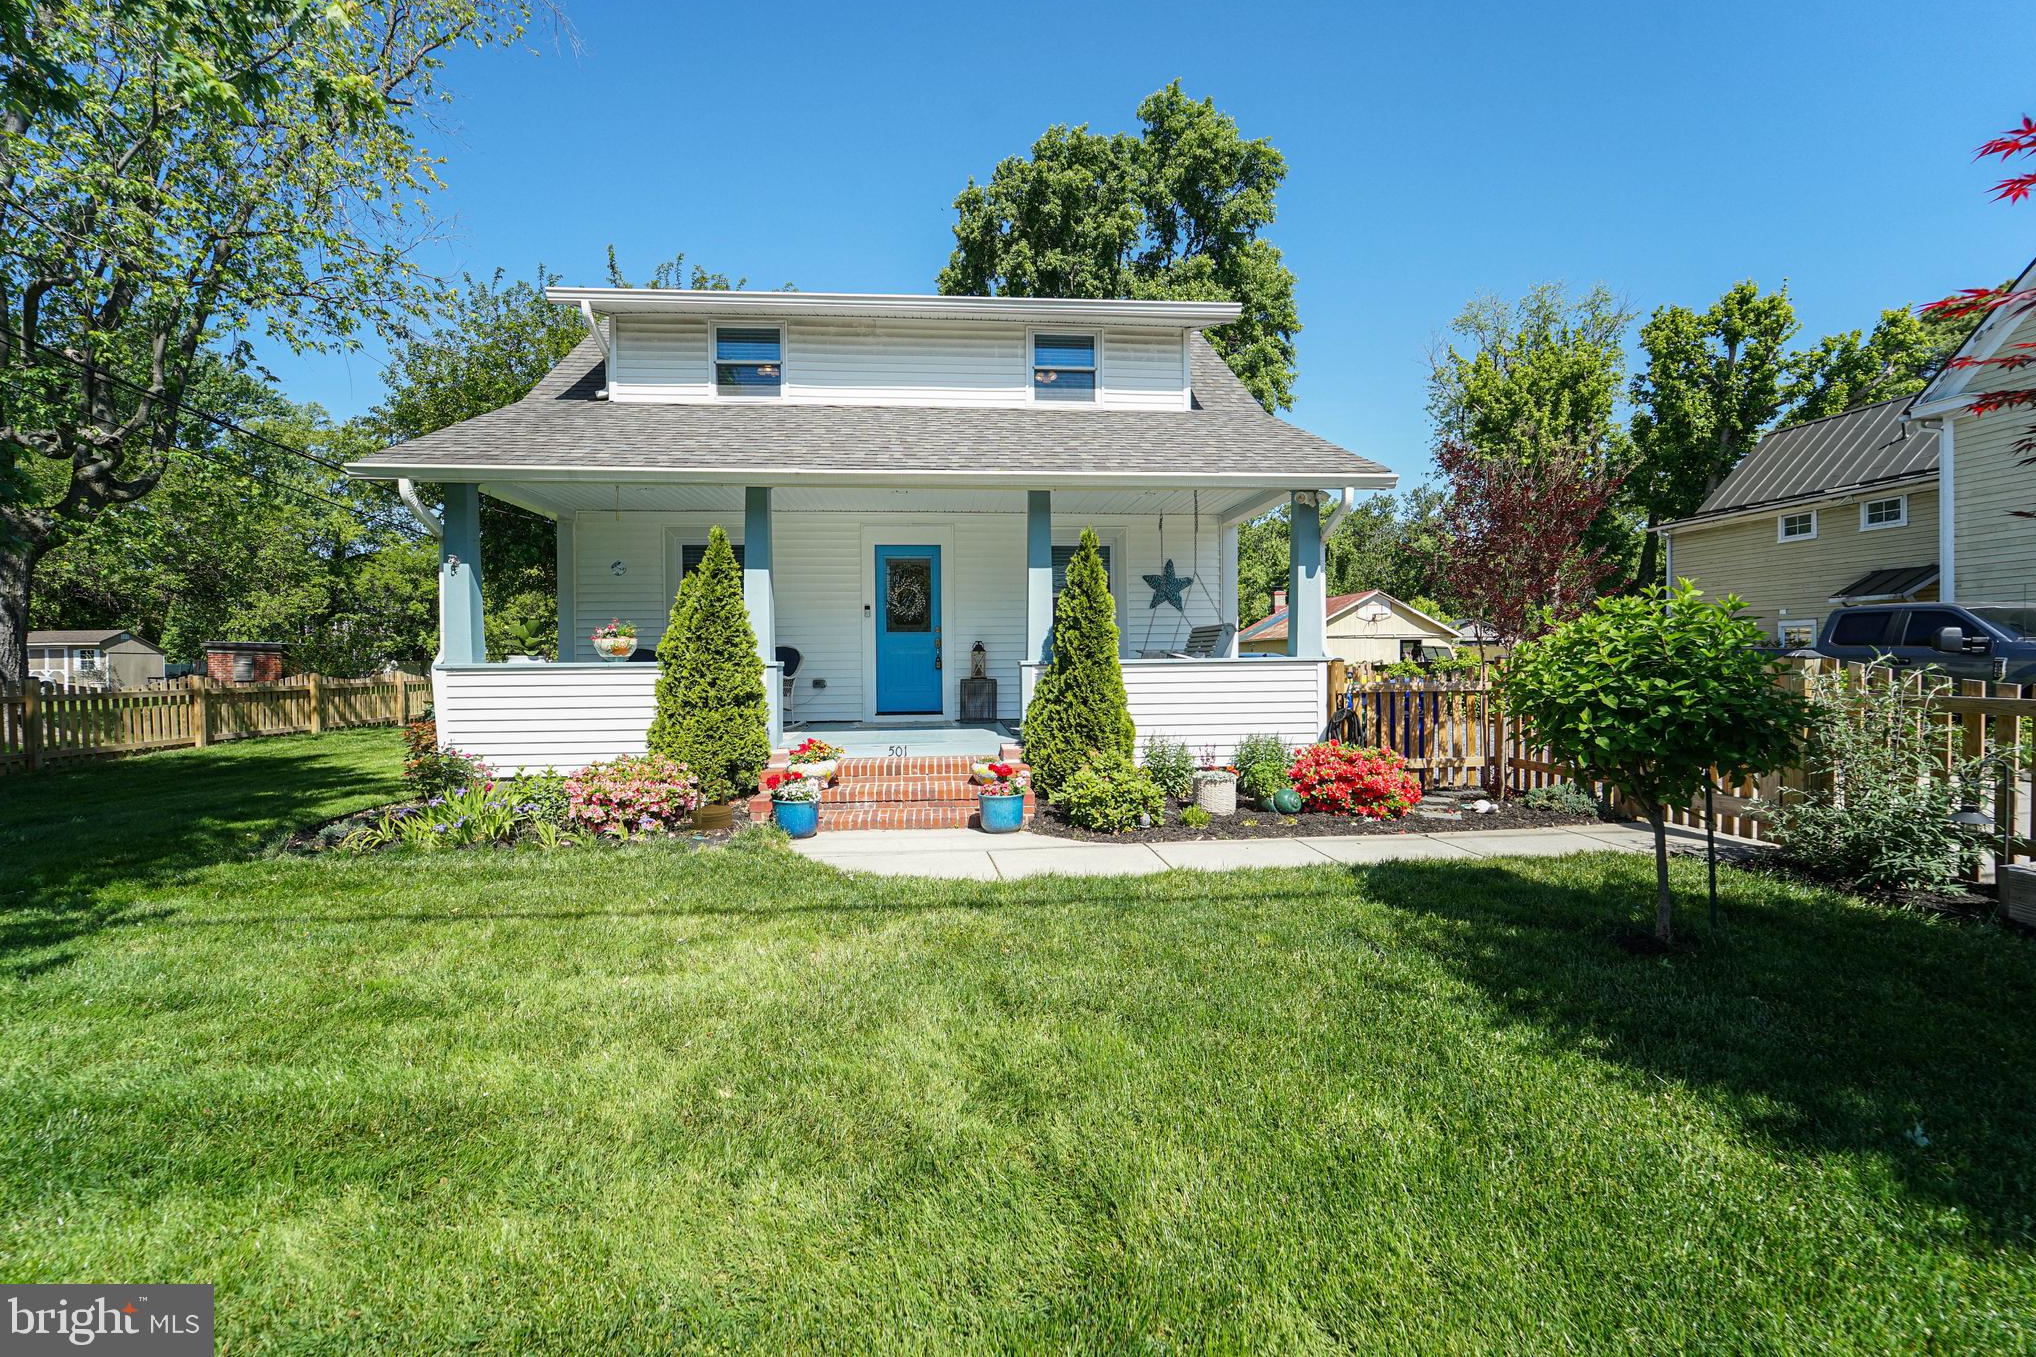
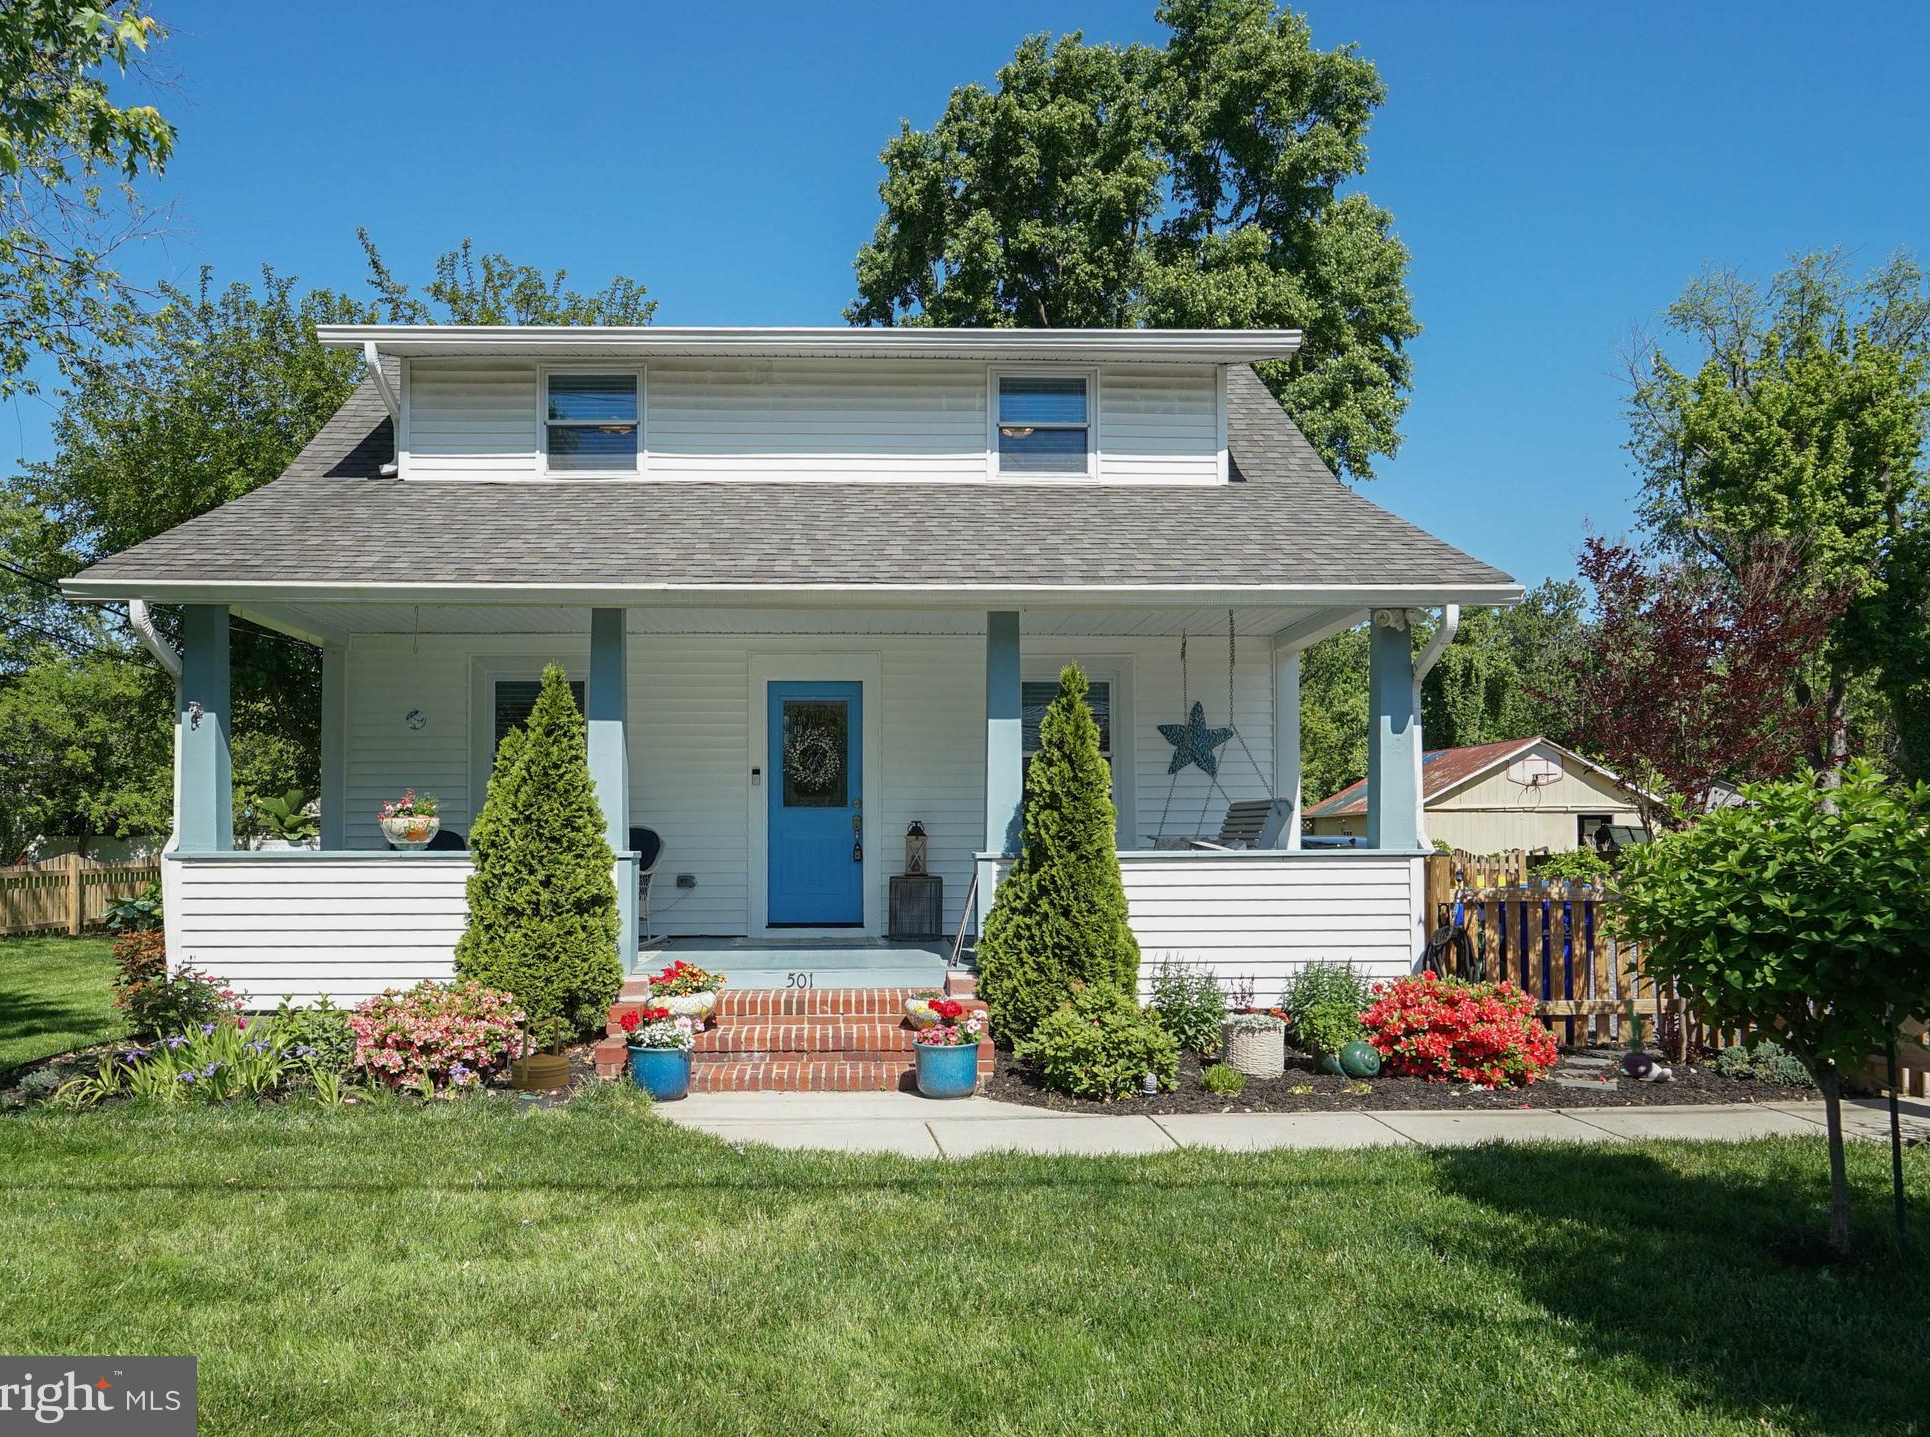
decorative plant: none [1449,758,1507,813] -> present [1611,998,1667,1078]

